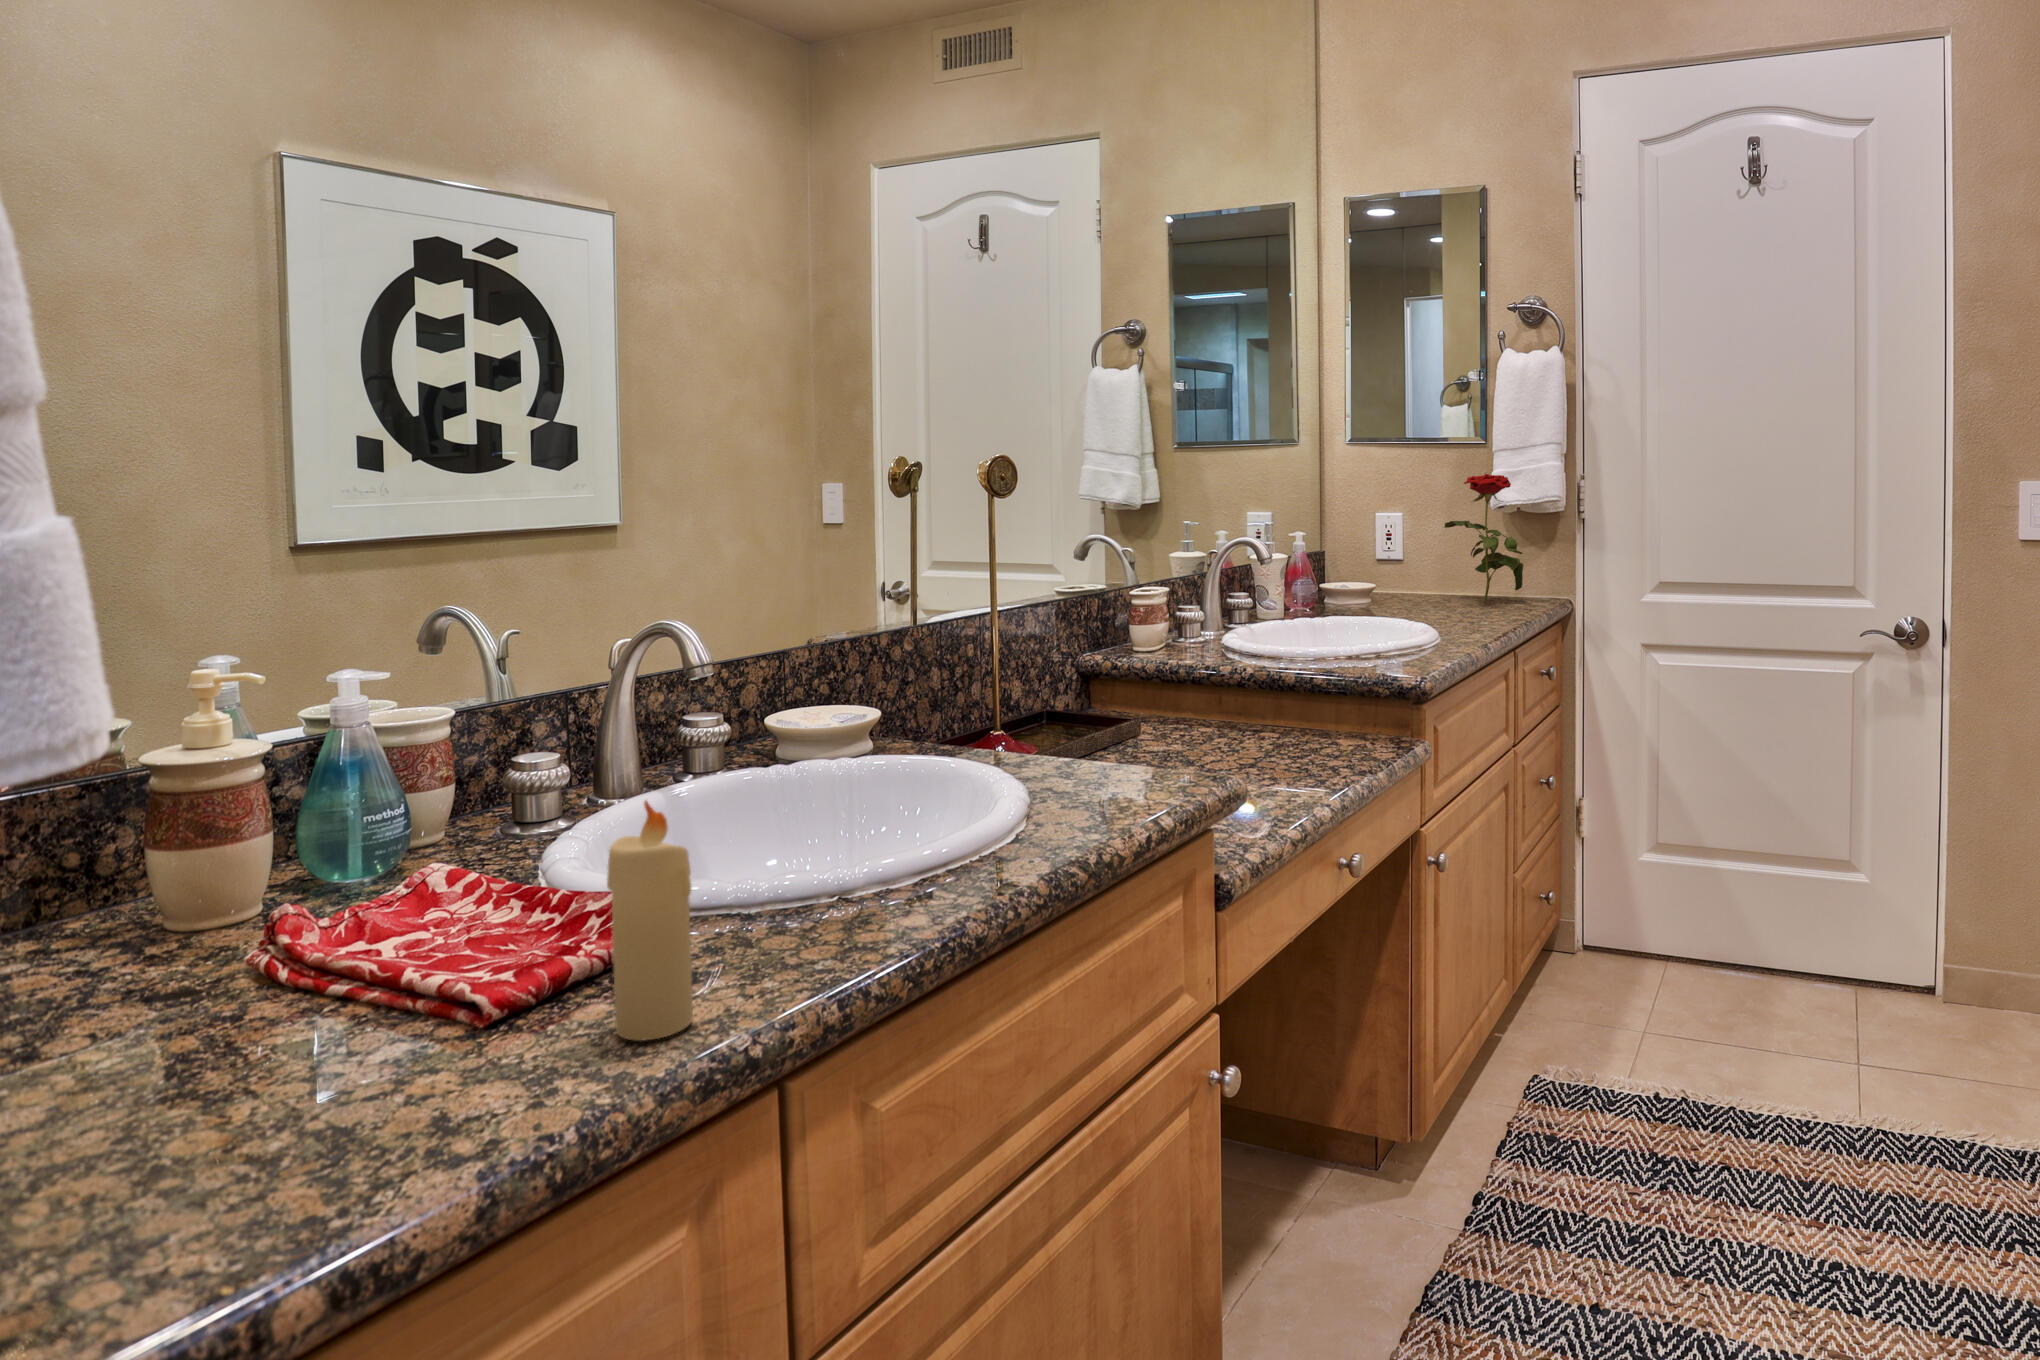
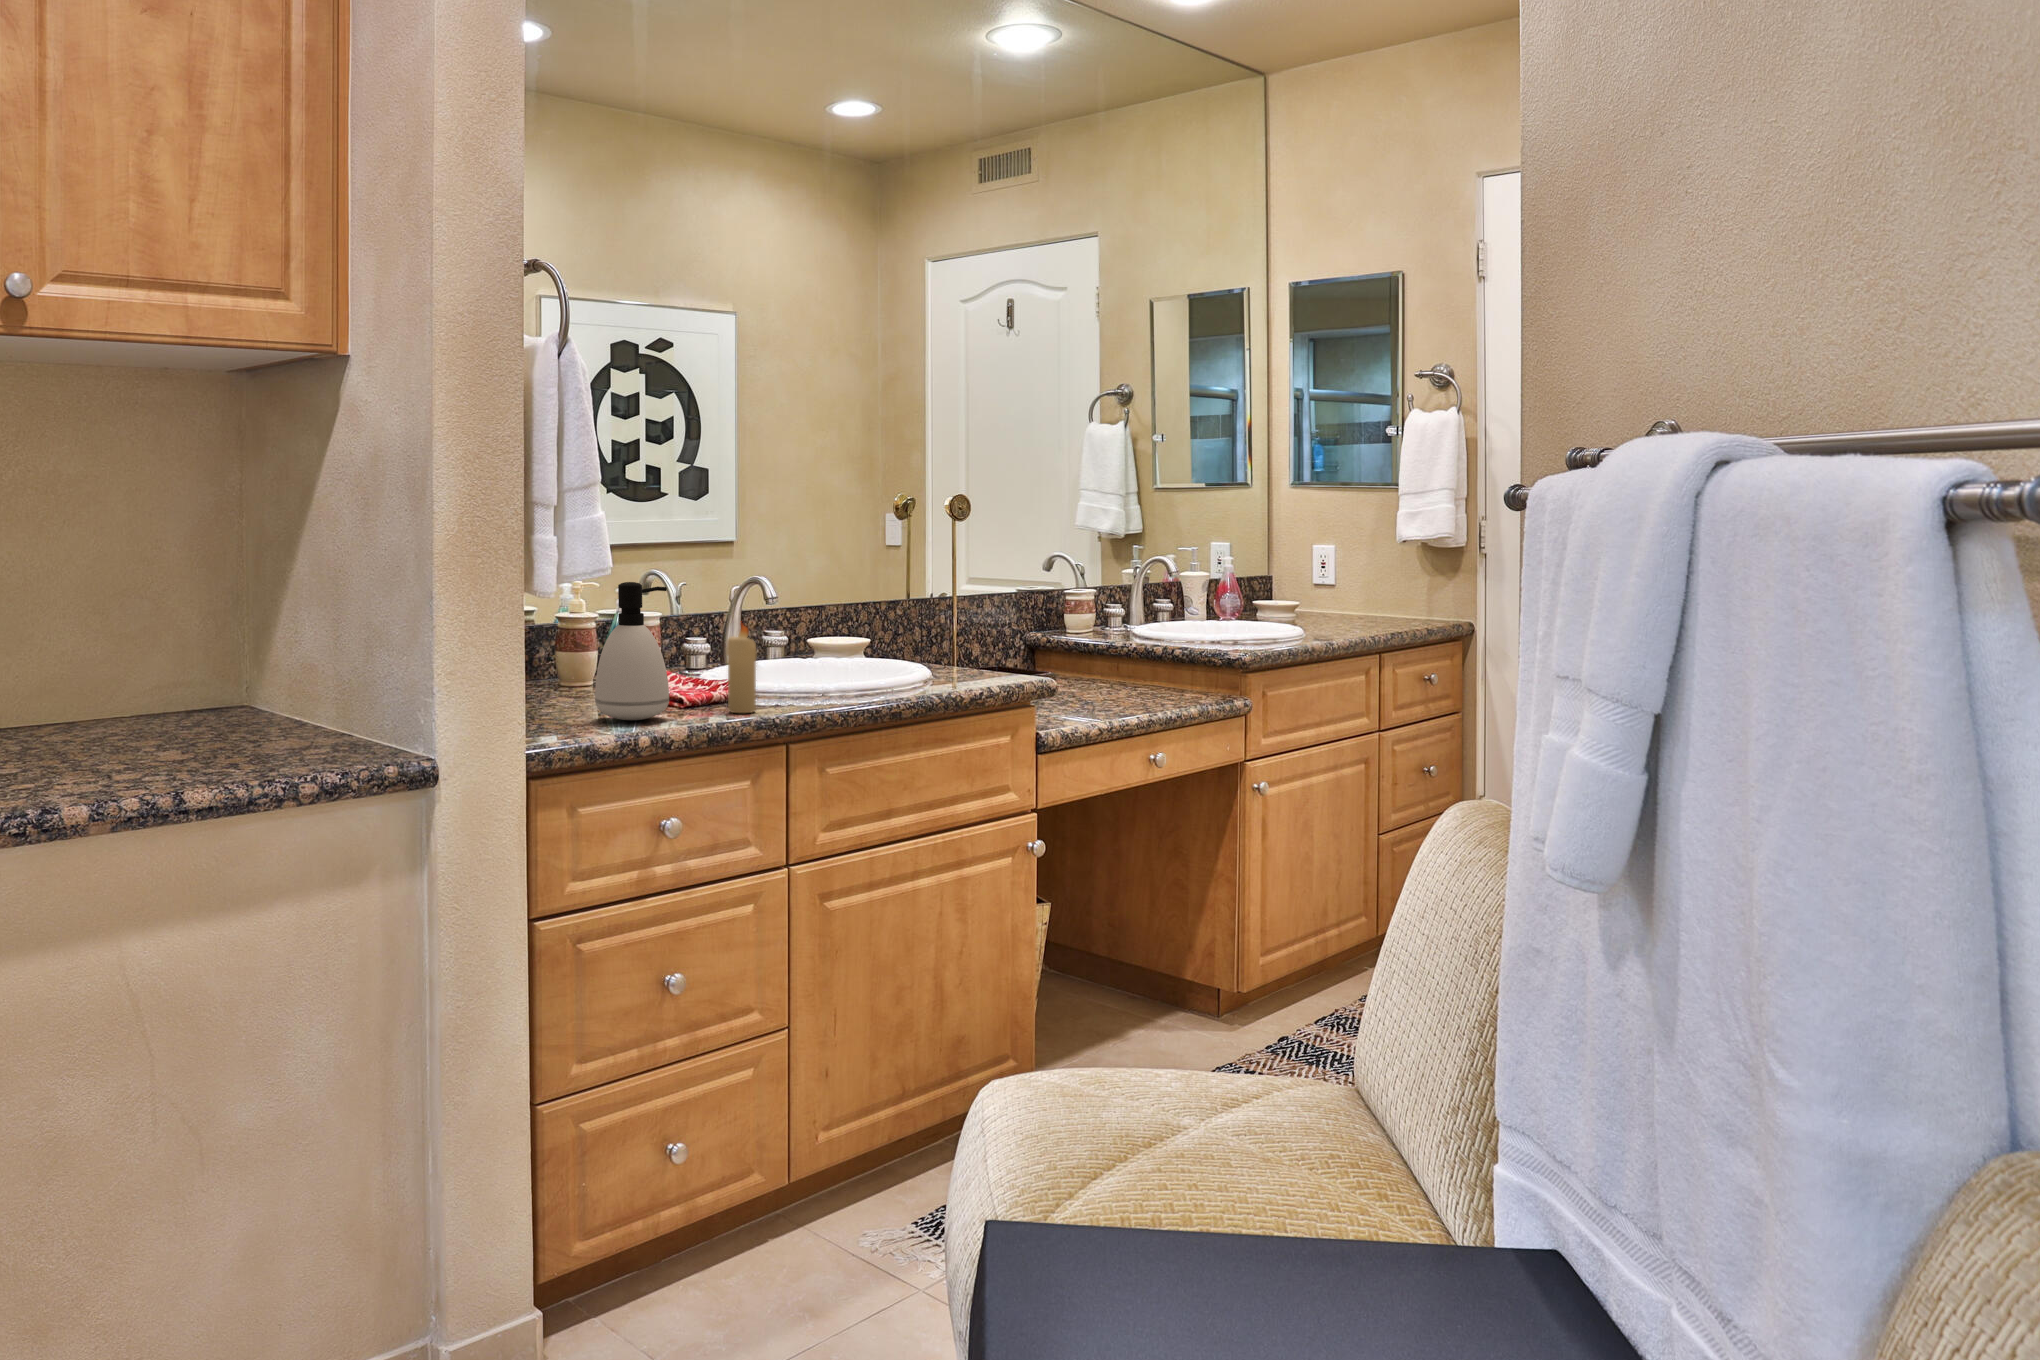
flower: present [1444,473,1523,603] -> none [1356,511,1421,620]
soap dispenser: none [165,741,430,1167] -> present [595,582,669,720]

